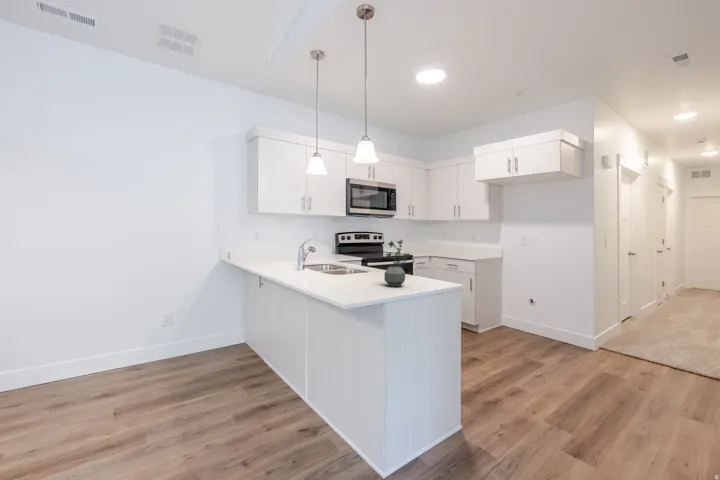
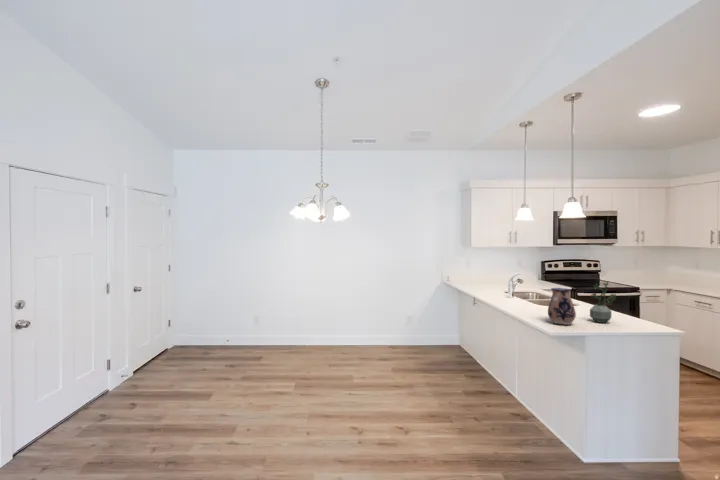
ceramic pitcher: none [340,247,372,293] -> present [548,288,576,325]

